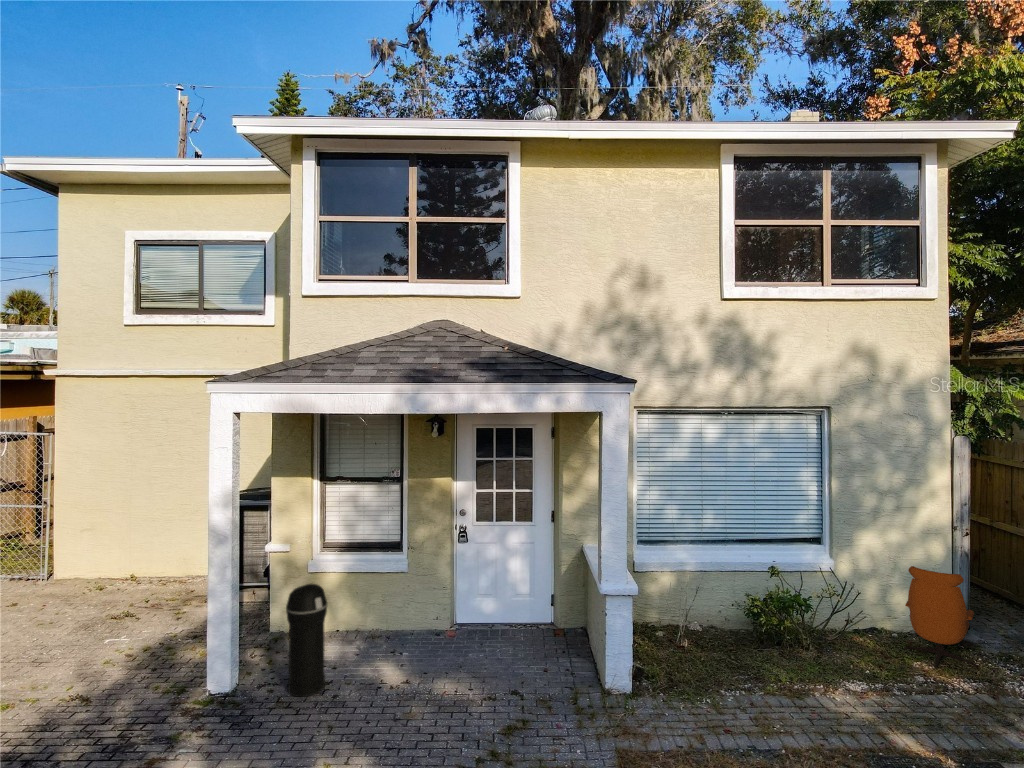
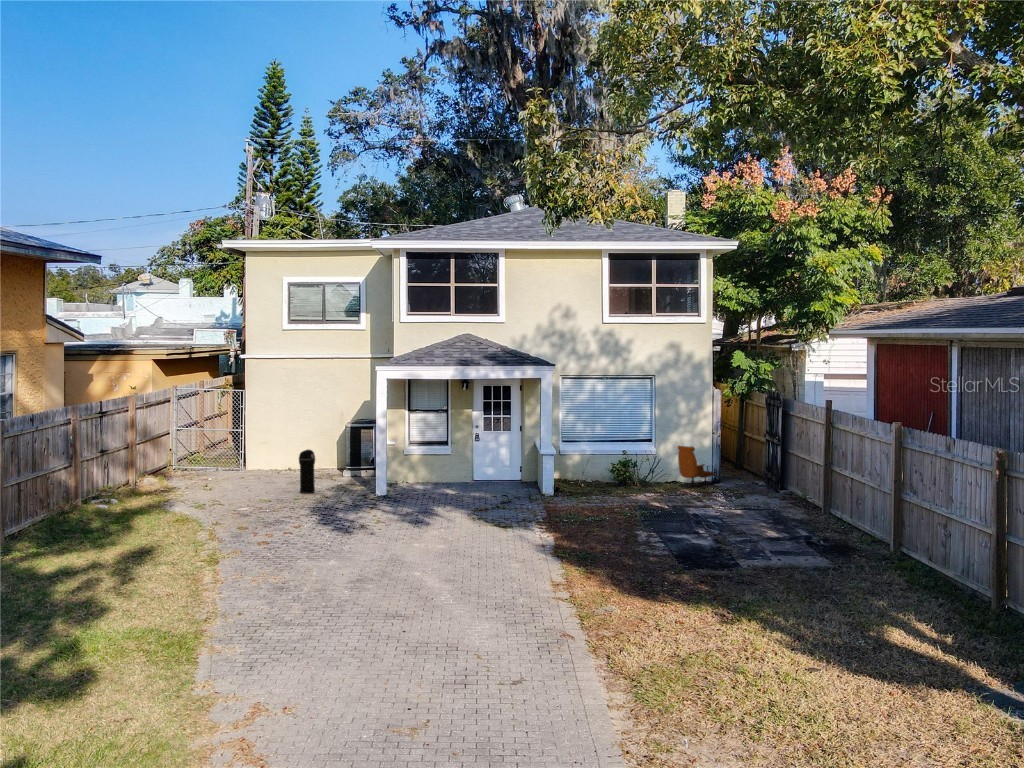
trash can: present [286,584,327,697] -> present [299,450,315,494]

